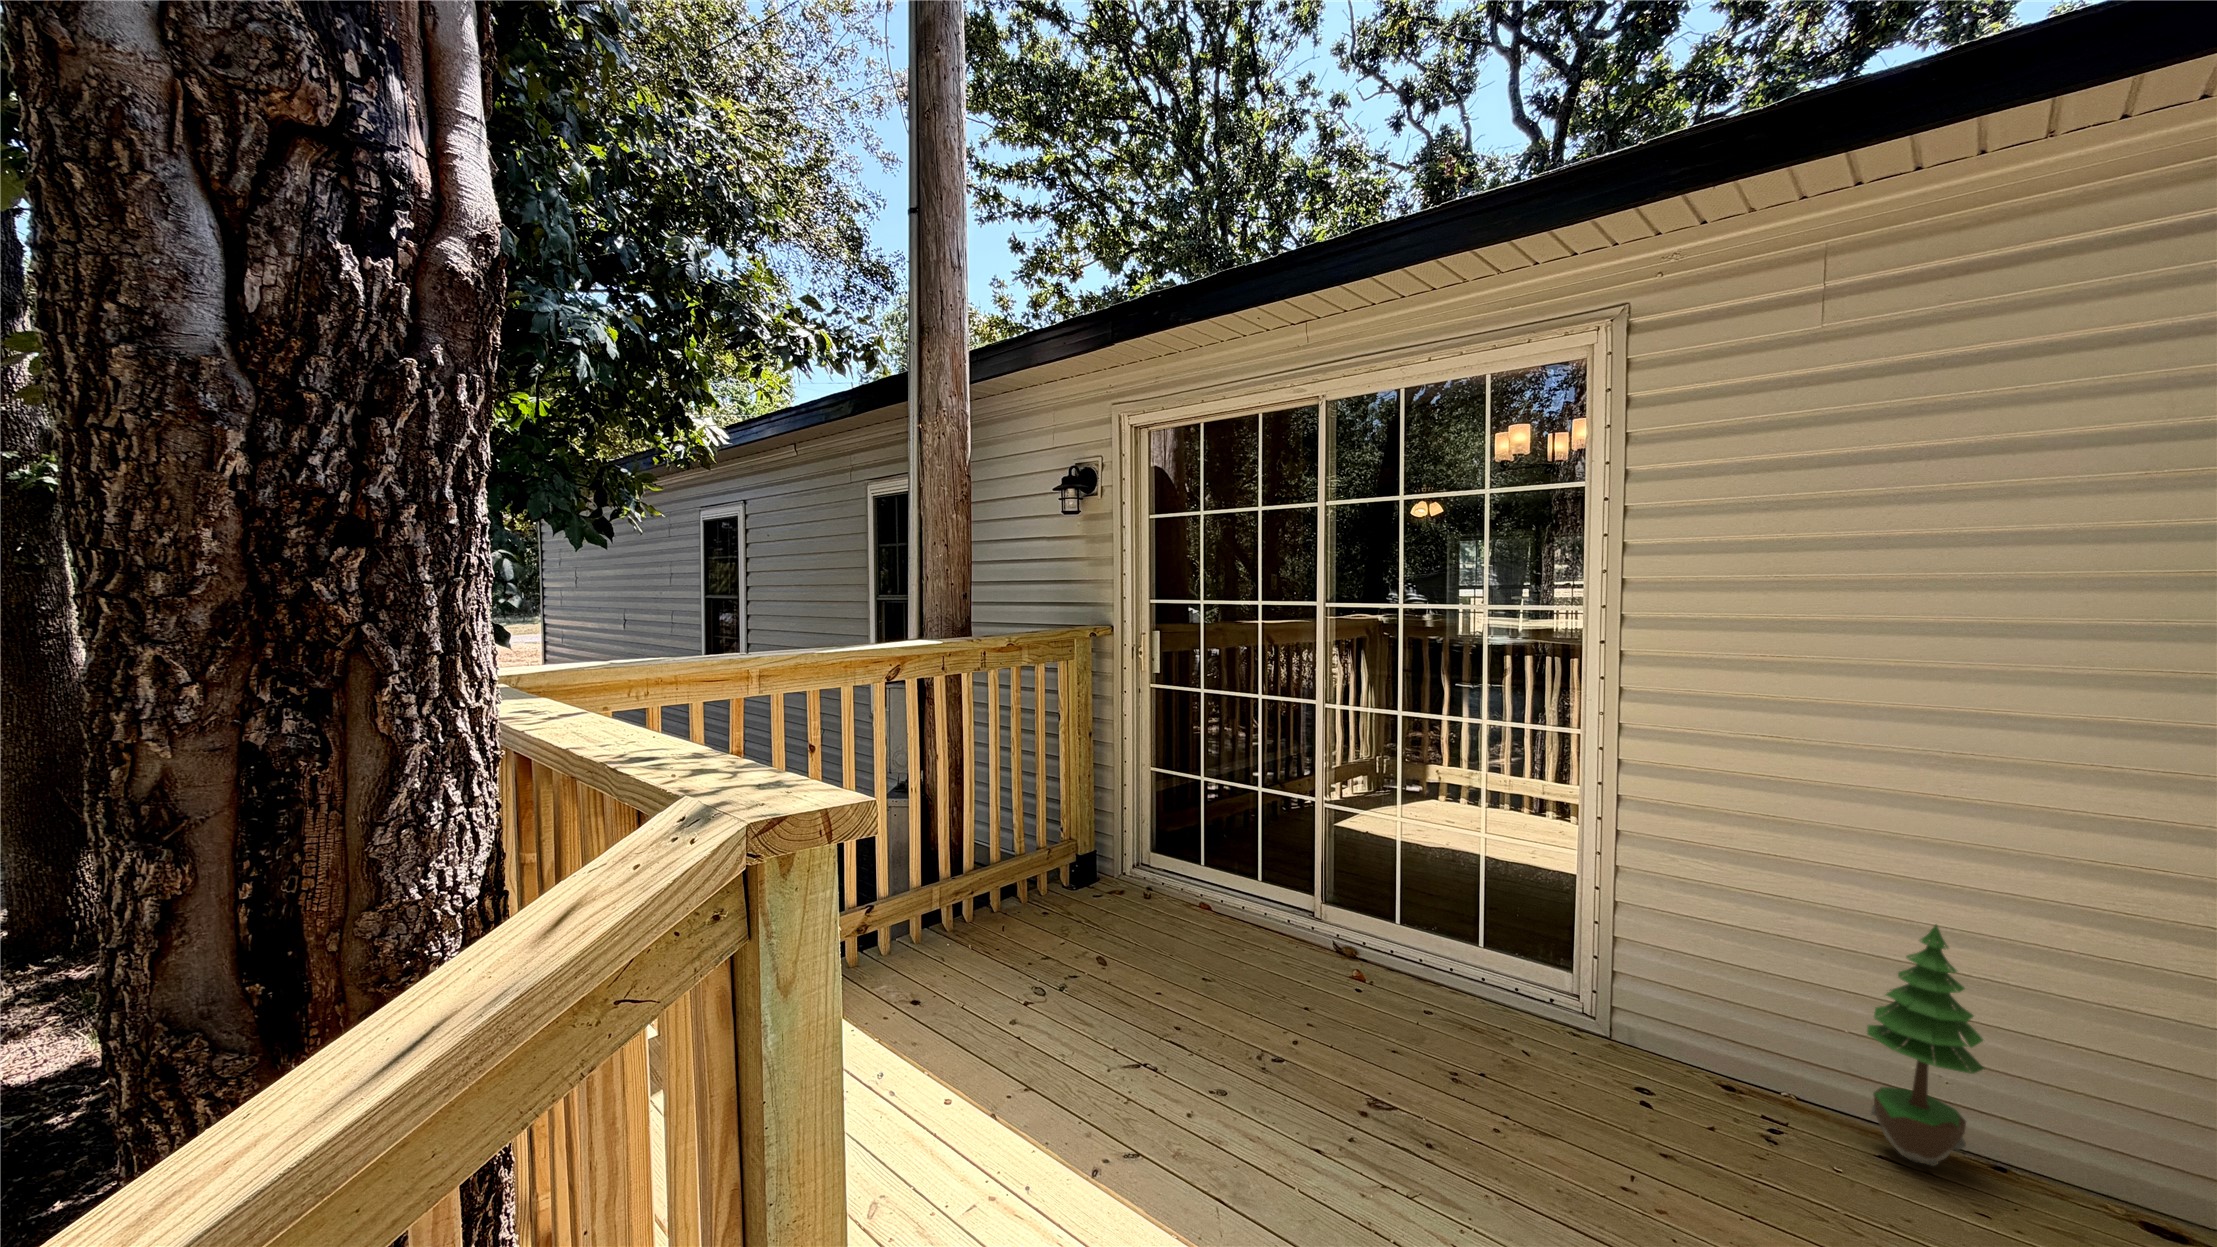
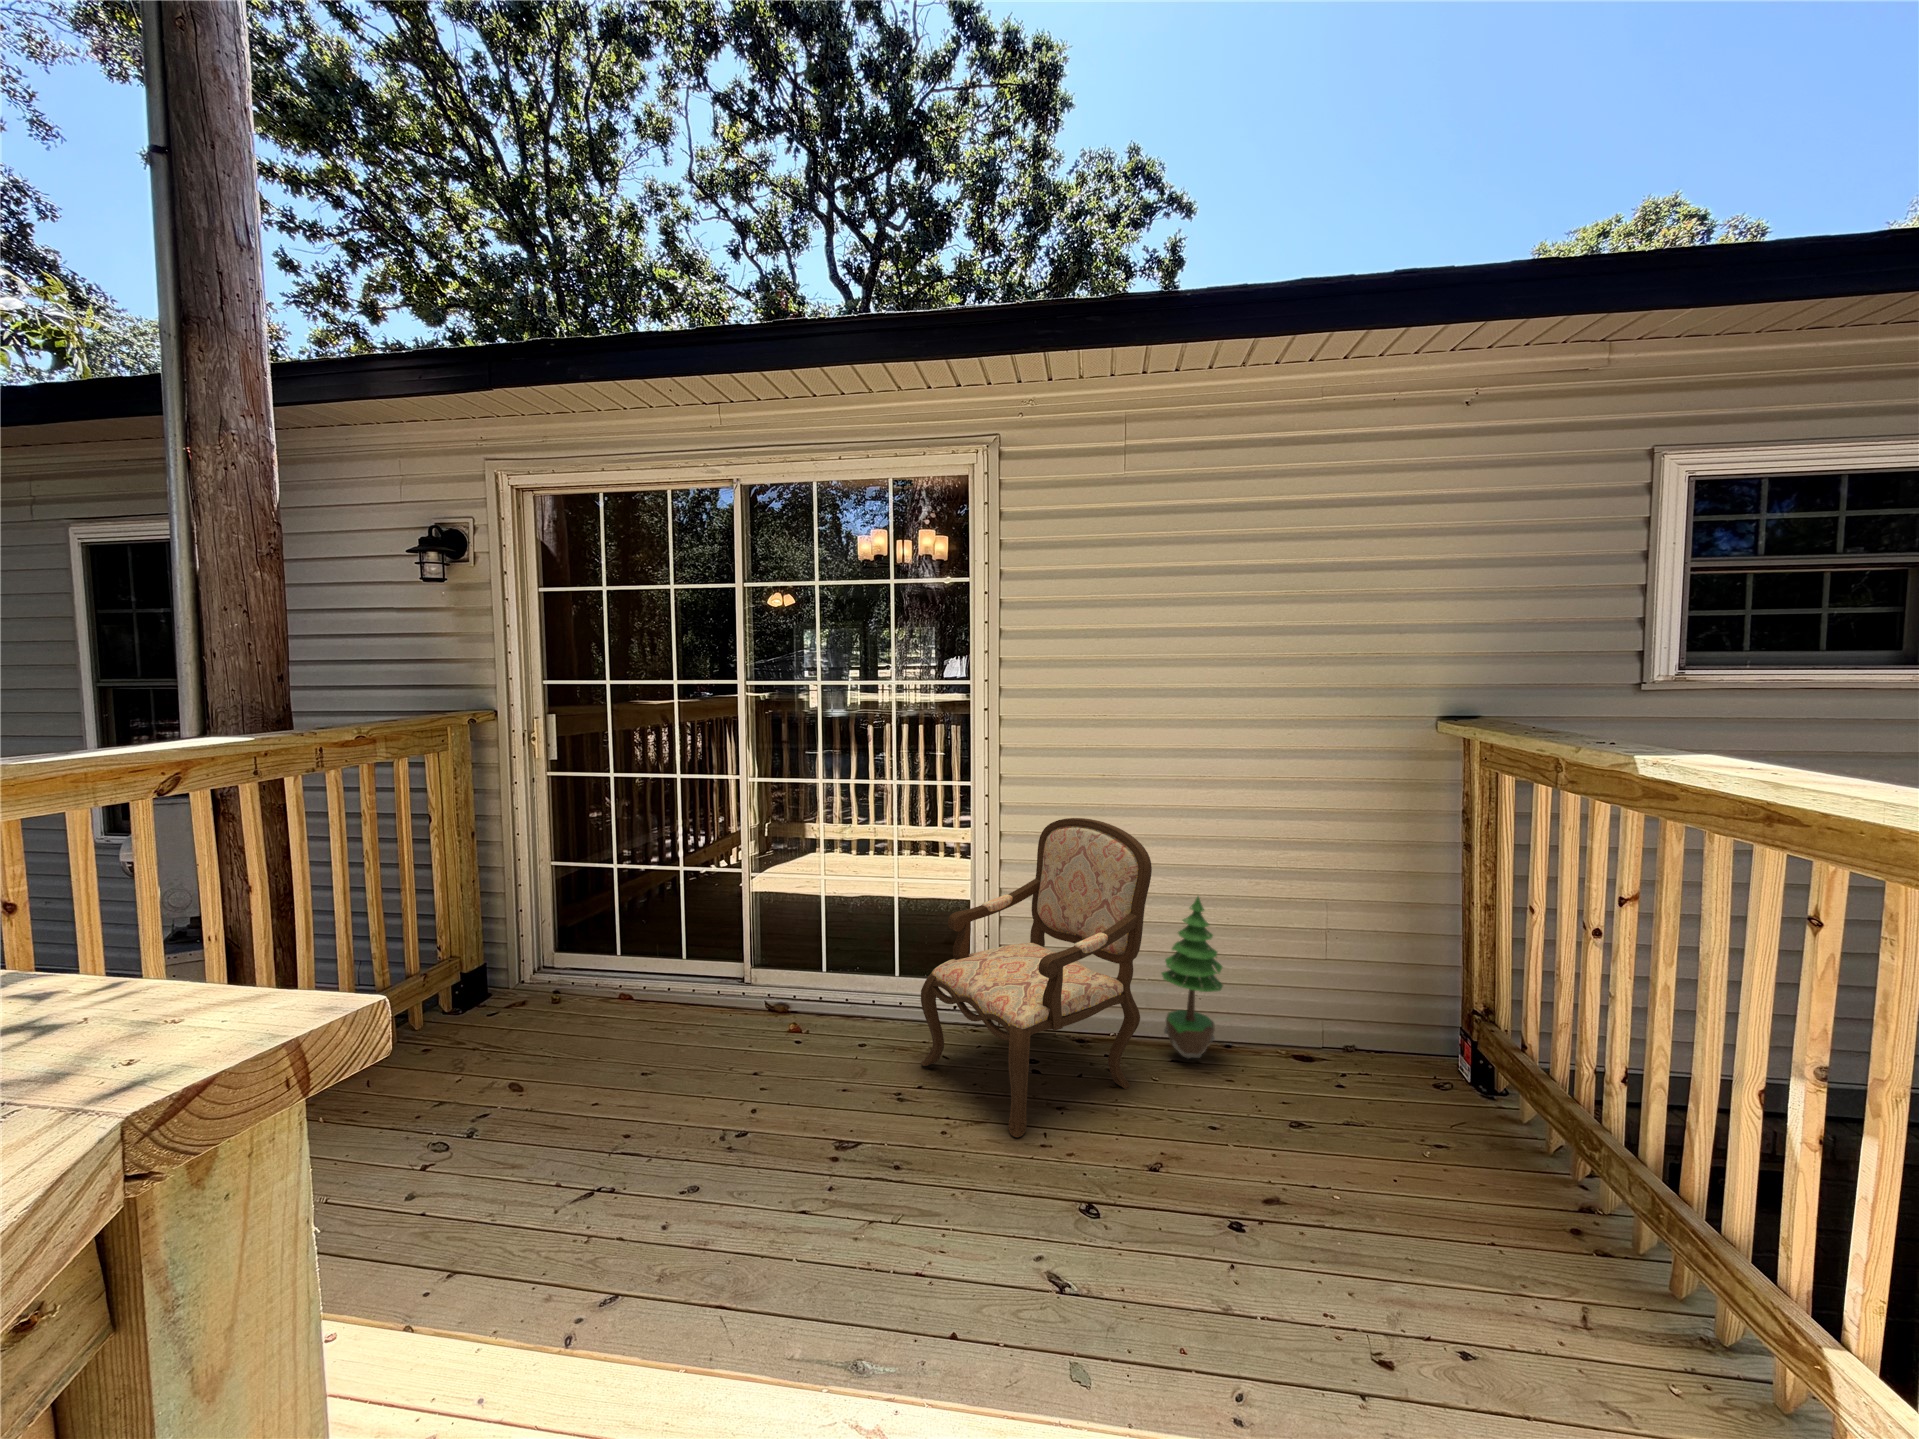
armchair: none [1492,788,1836,1166] -> present [921,818,1152,1137]

